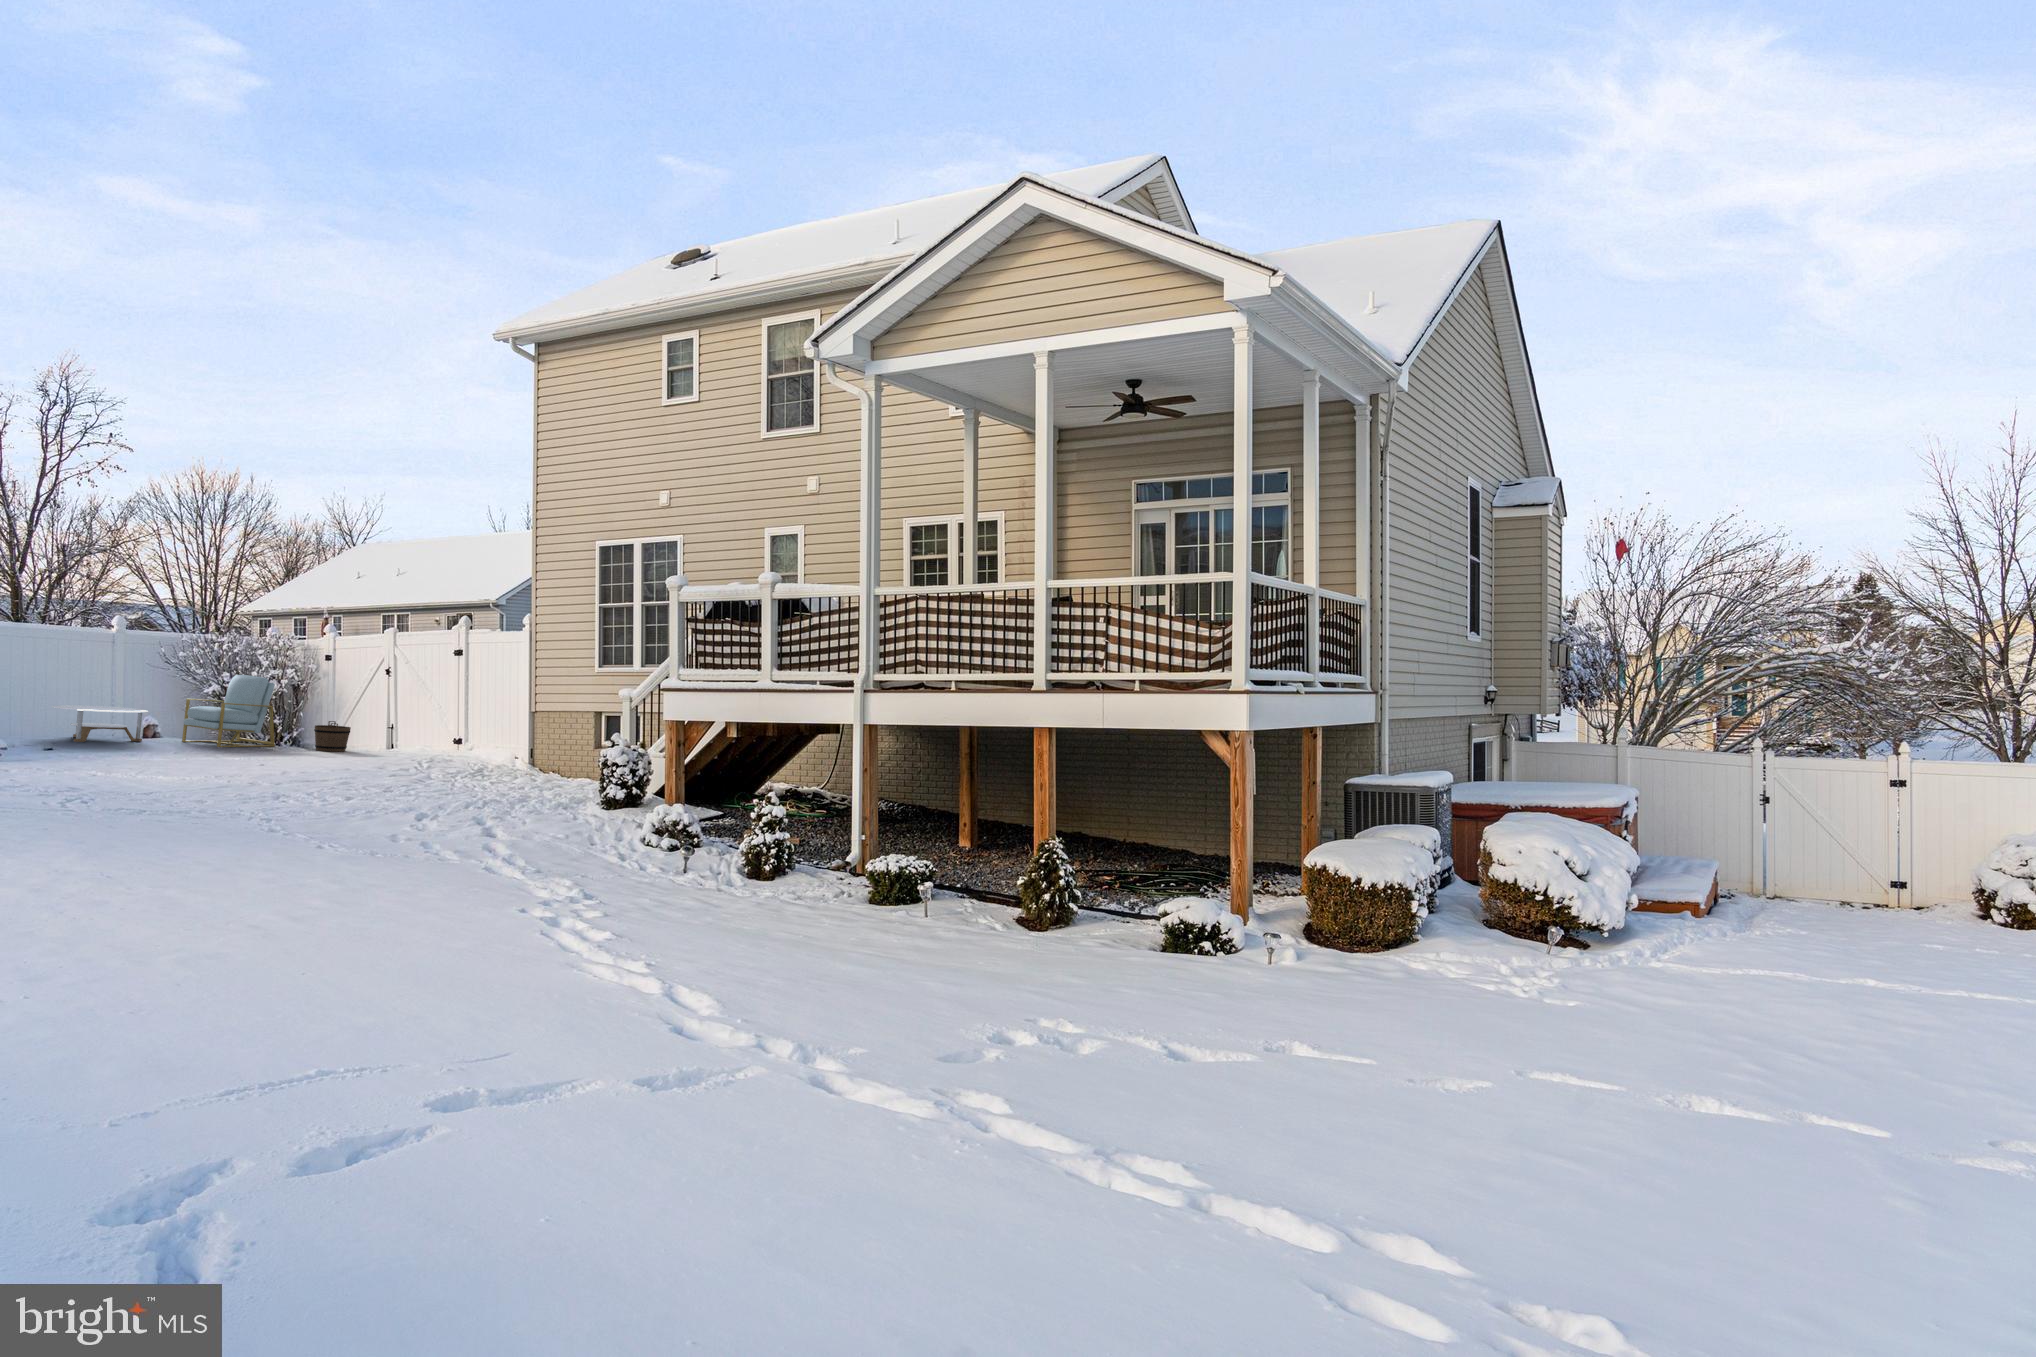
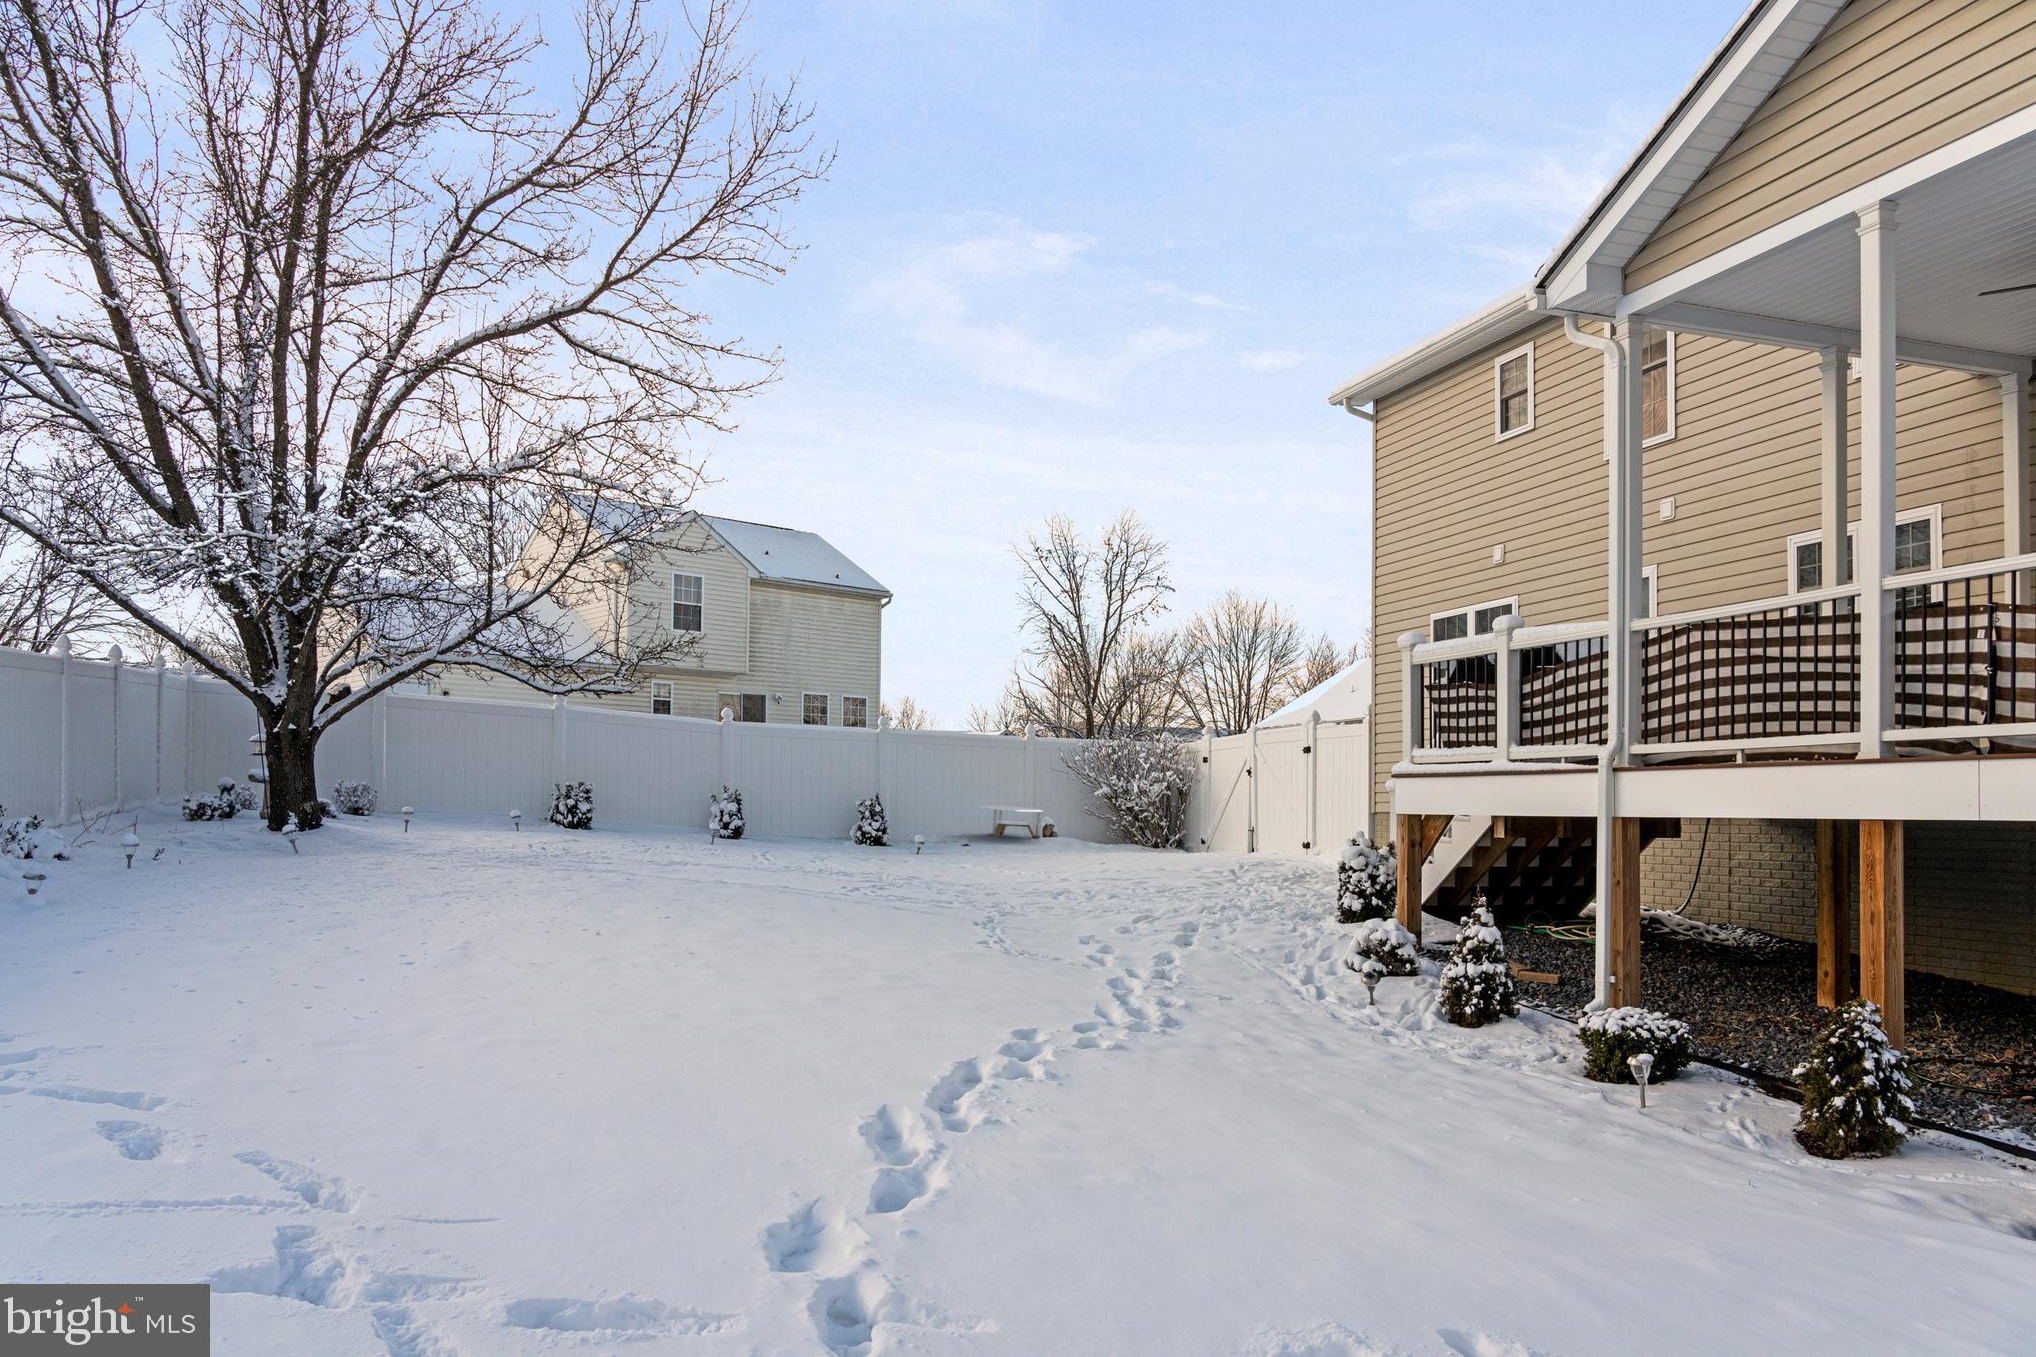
chair: present [182,675,275,747] -> none [1071,779,1139,846]
bucket: present [314,721,351,752] -> none [1169,823,1199,853]

